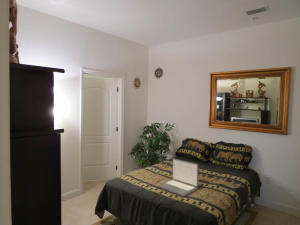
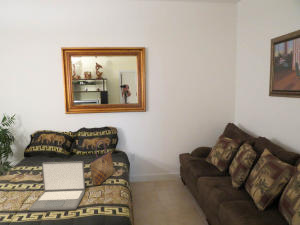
tote bag: none [206,152,231,189] -> present [91,141,114,185]

